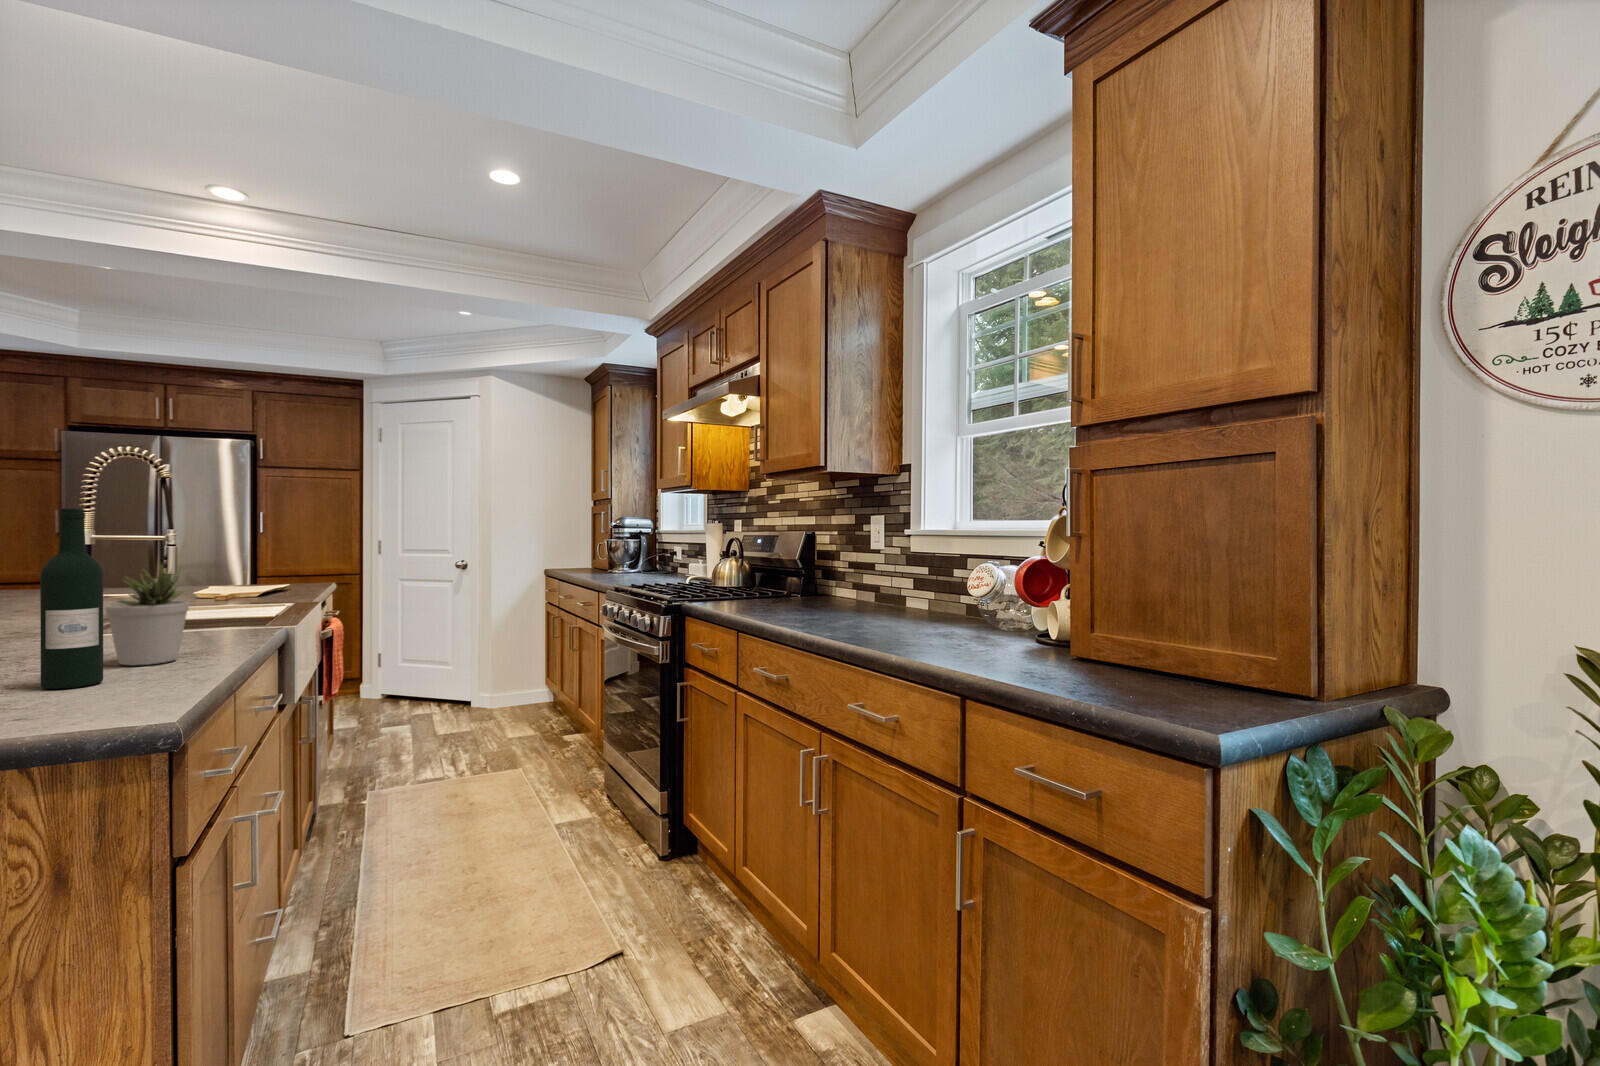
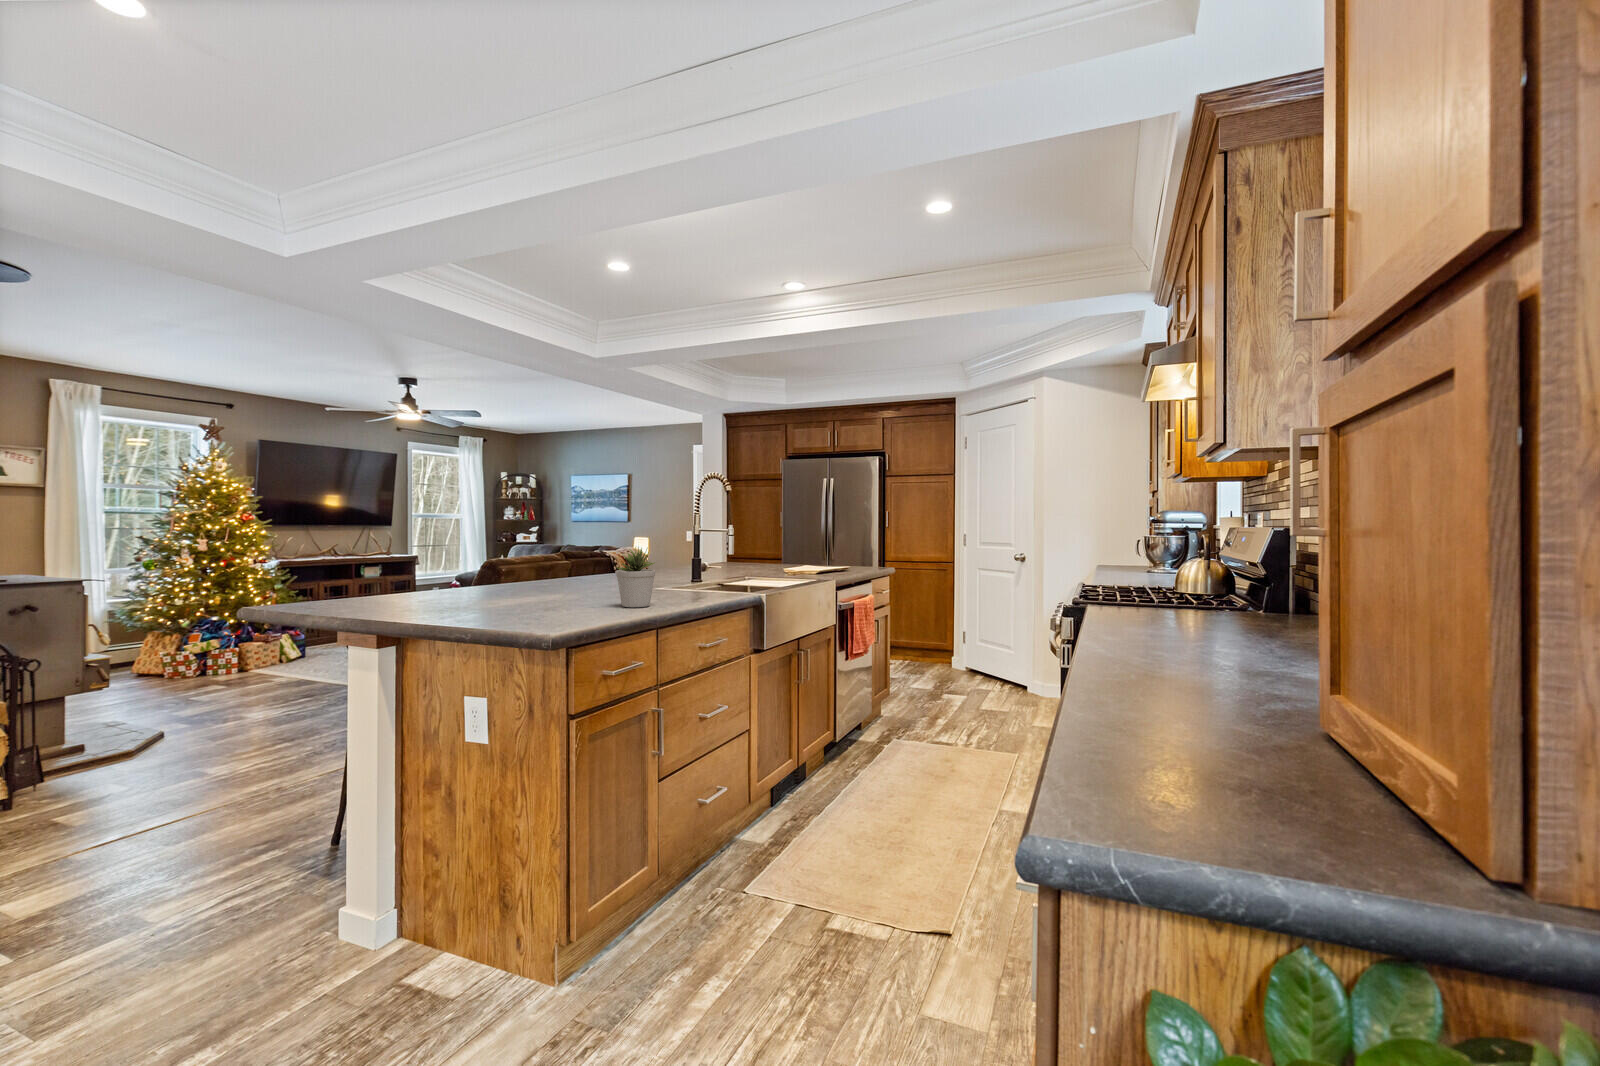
wine bottle: present [40,509,103,689] -> none [567,513,593,614]

